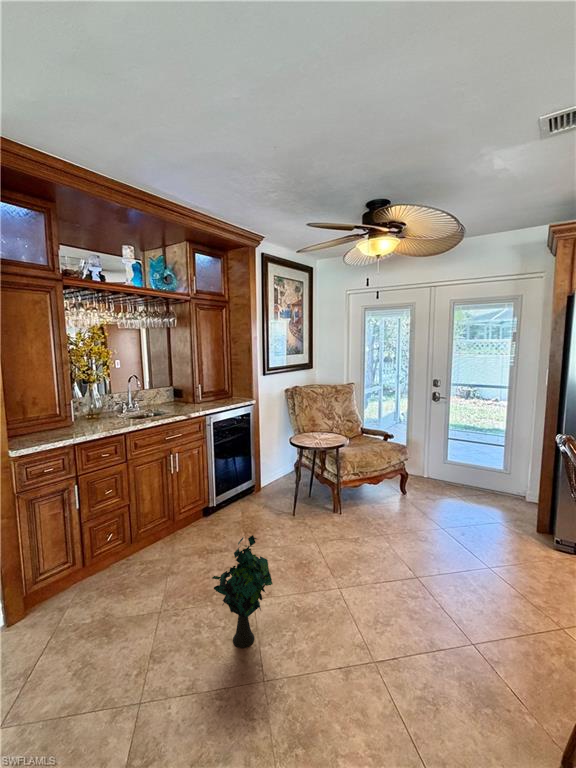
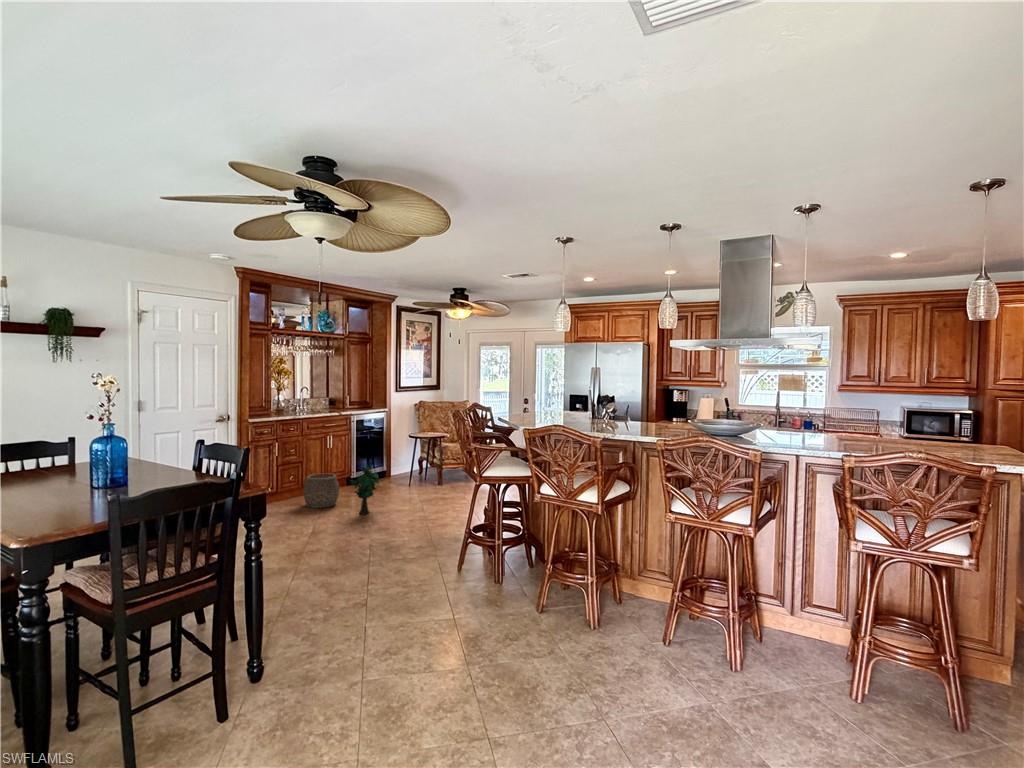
woven basket: none [125,534,193,614] -> present [303,474,339,508]

